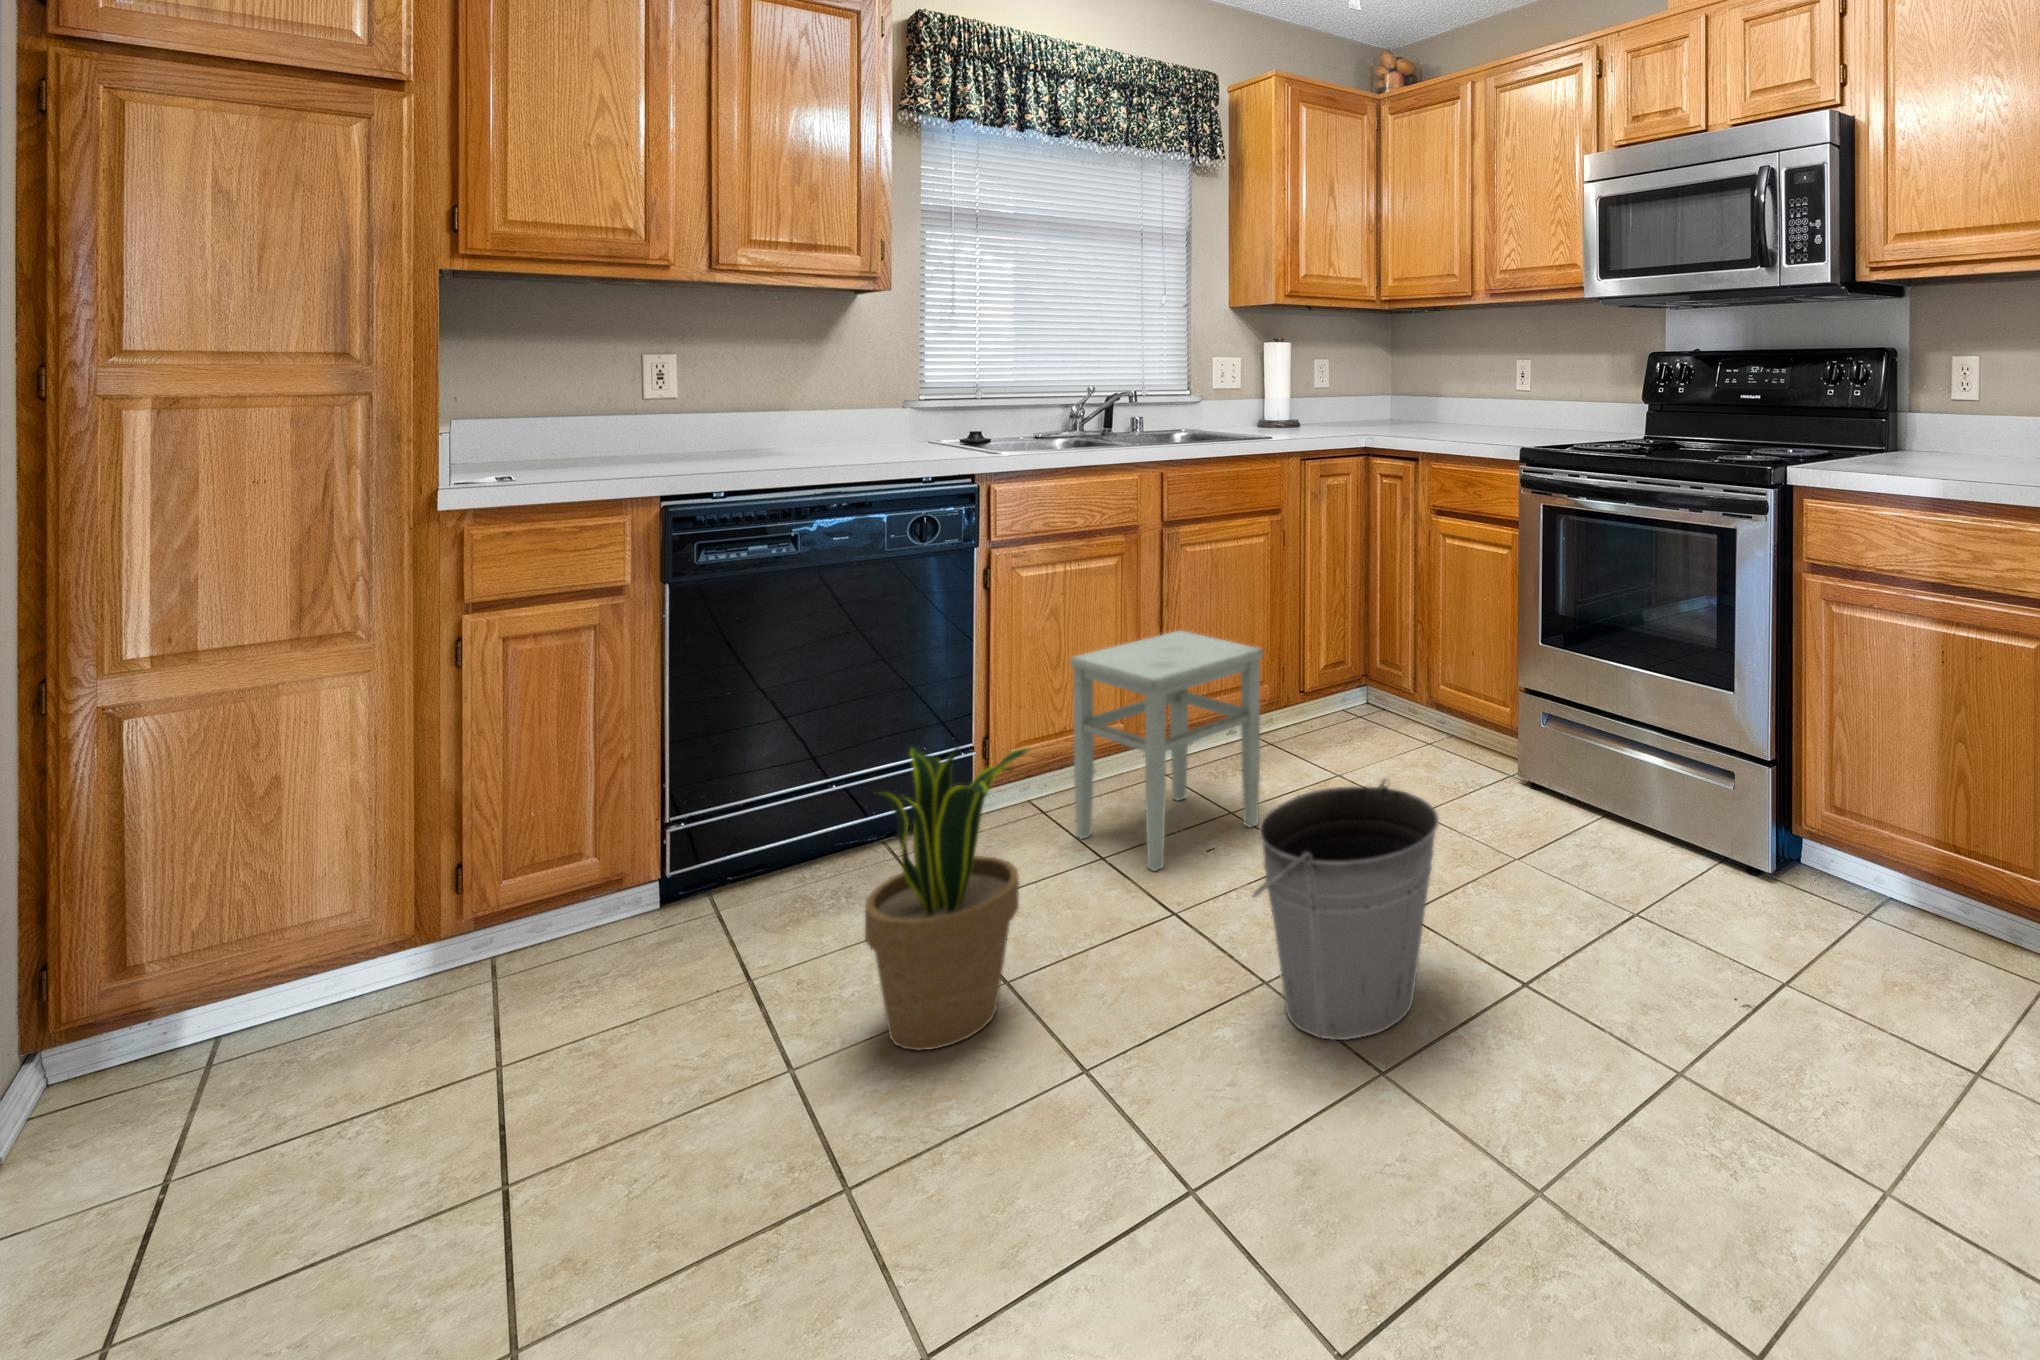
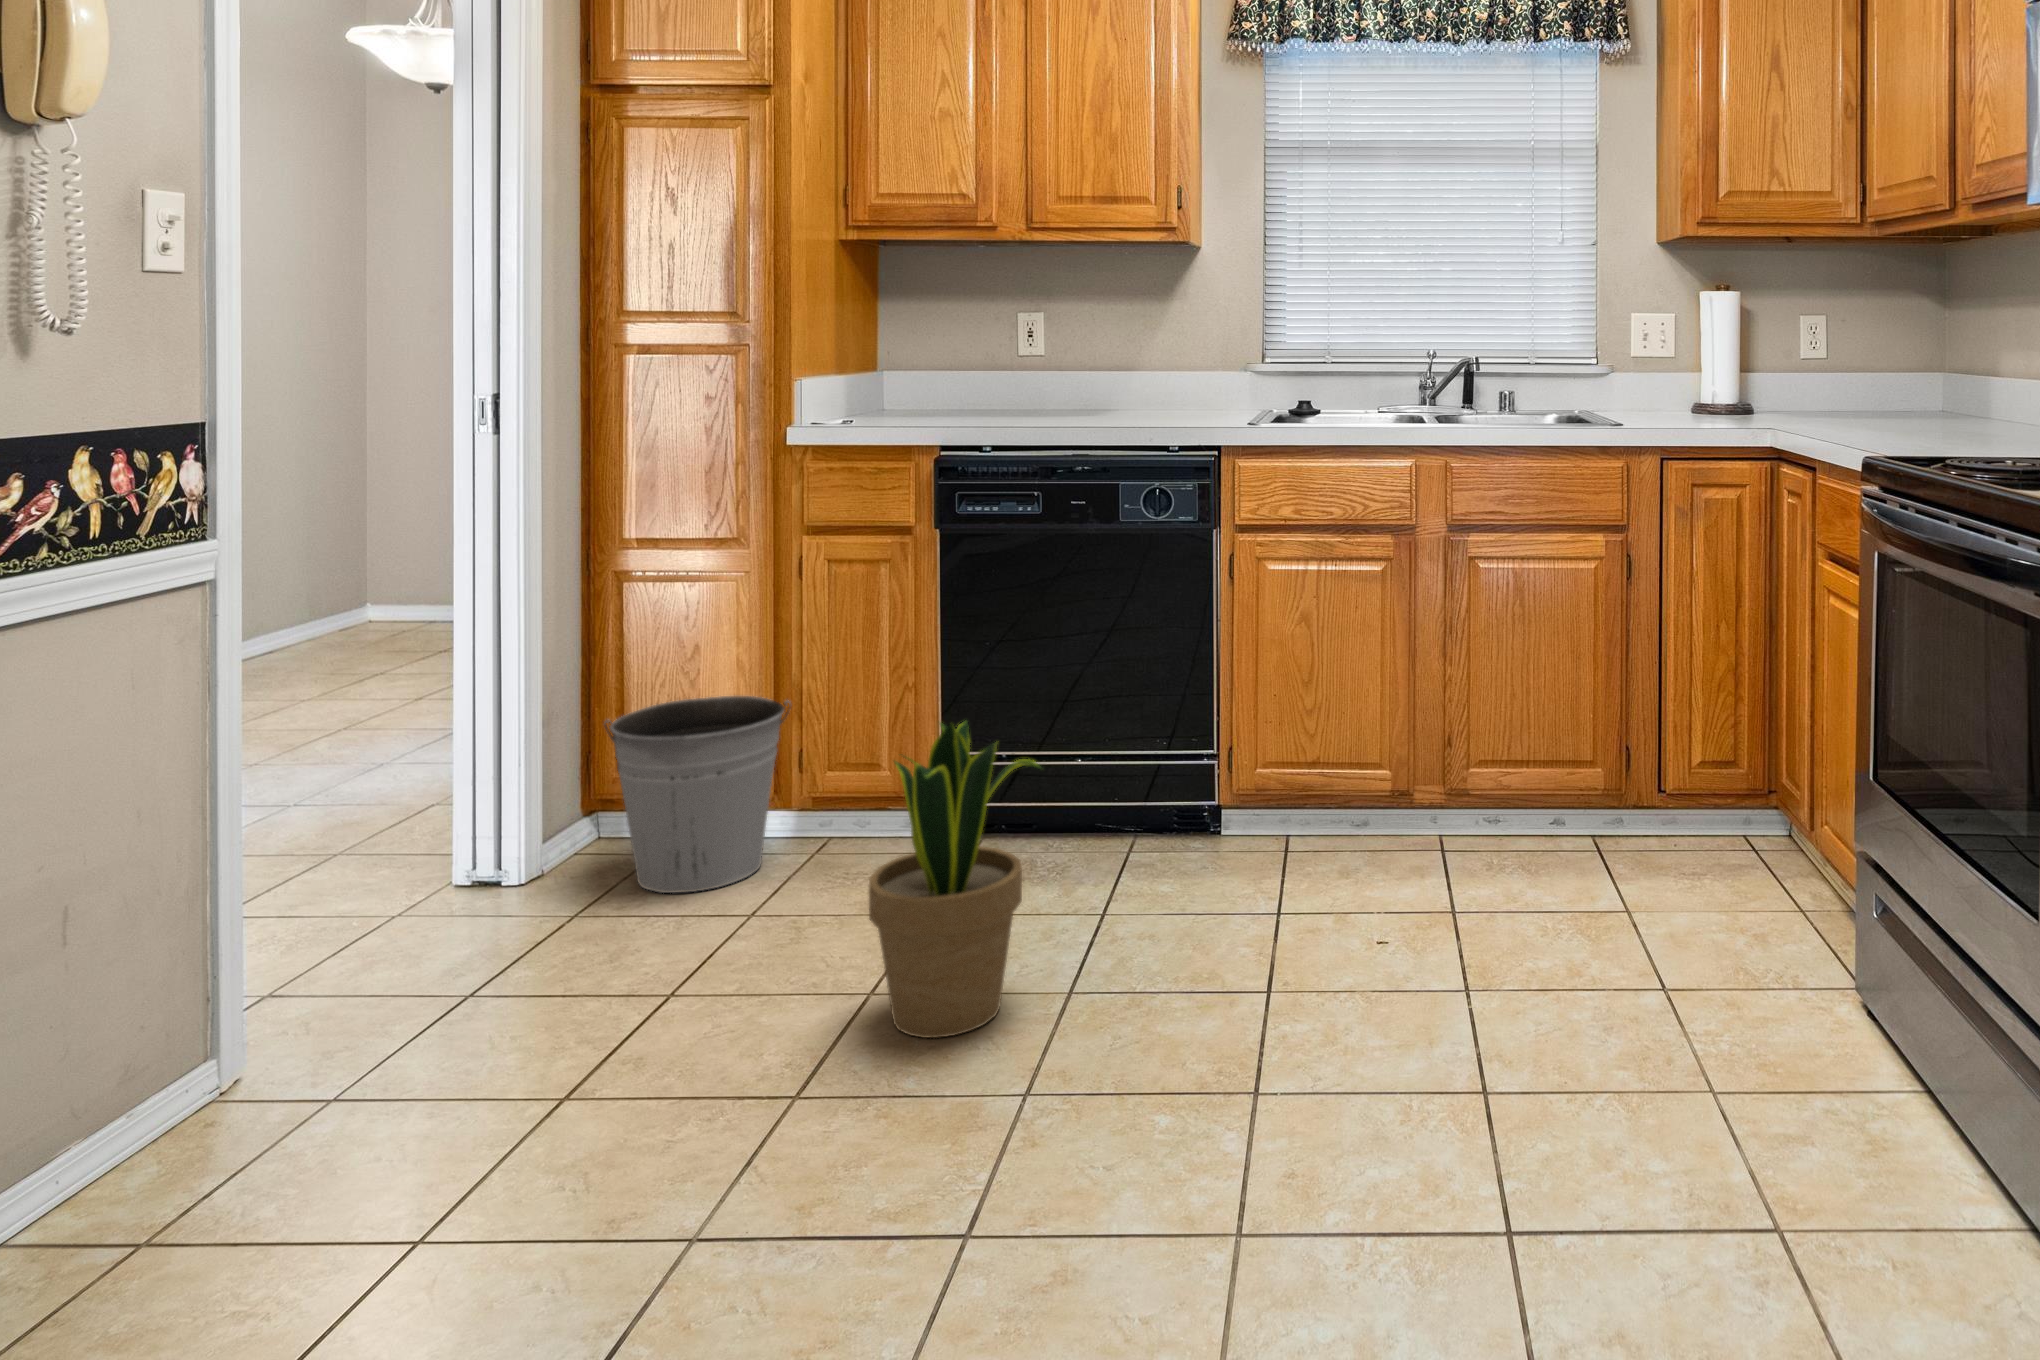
stool: present [1070,631,1263,871] -> none [1262,662,1451,947]
bucket: present [1252,779,1439,1040] -> present [604,696,790,893]

